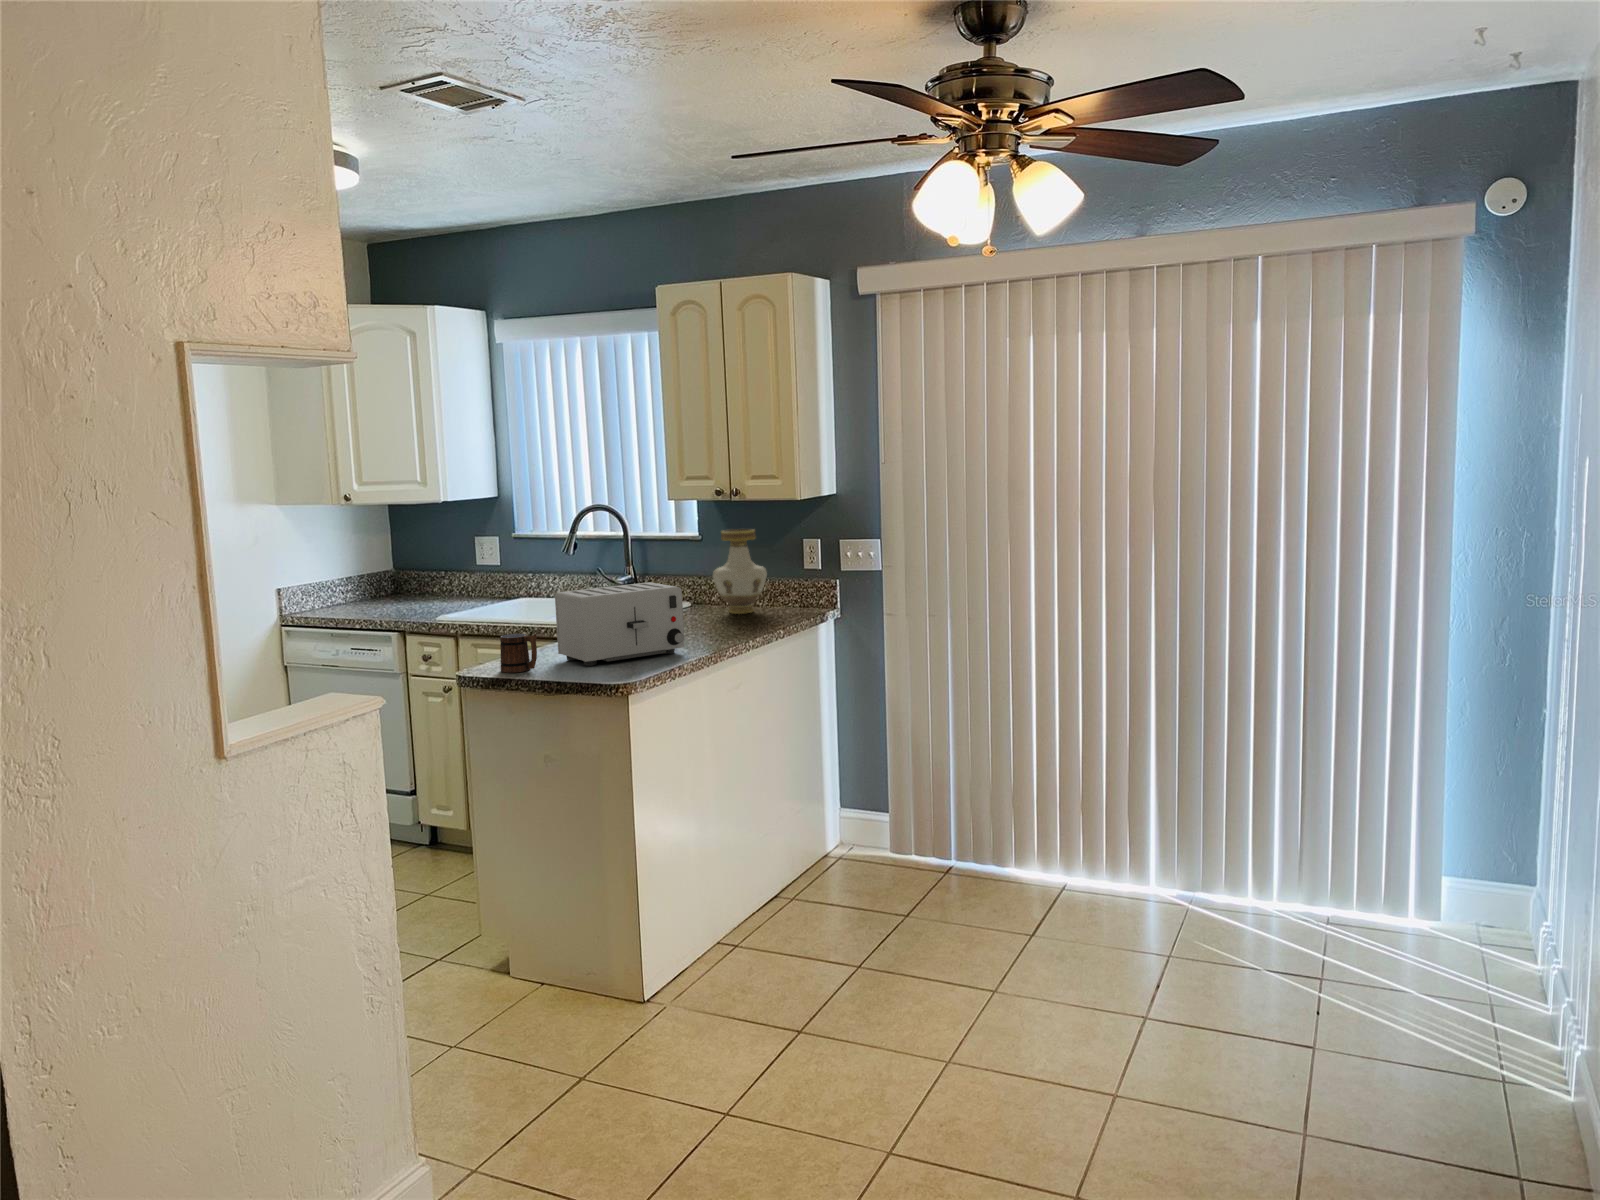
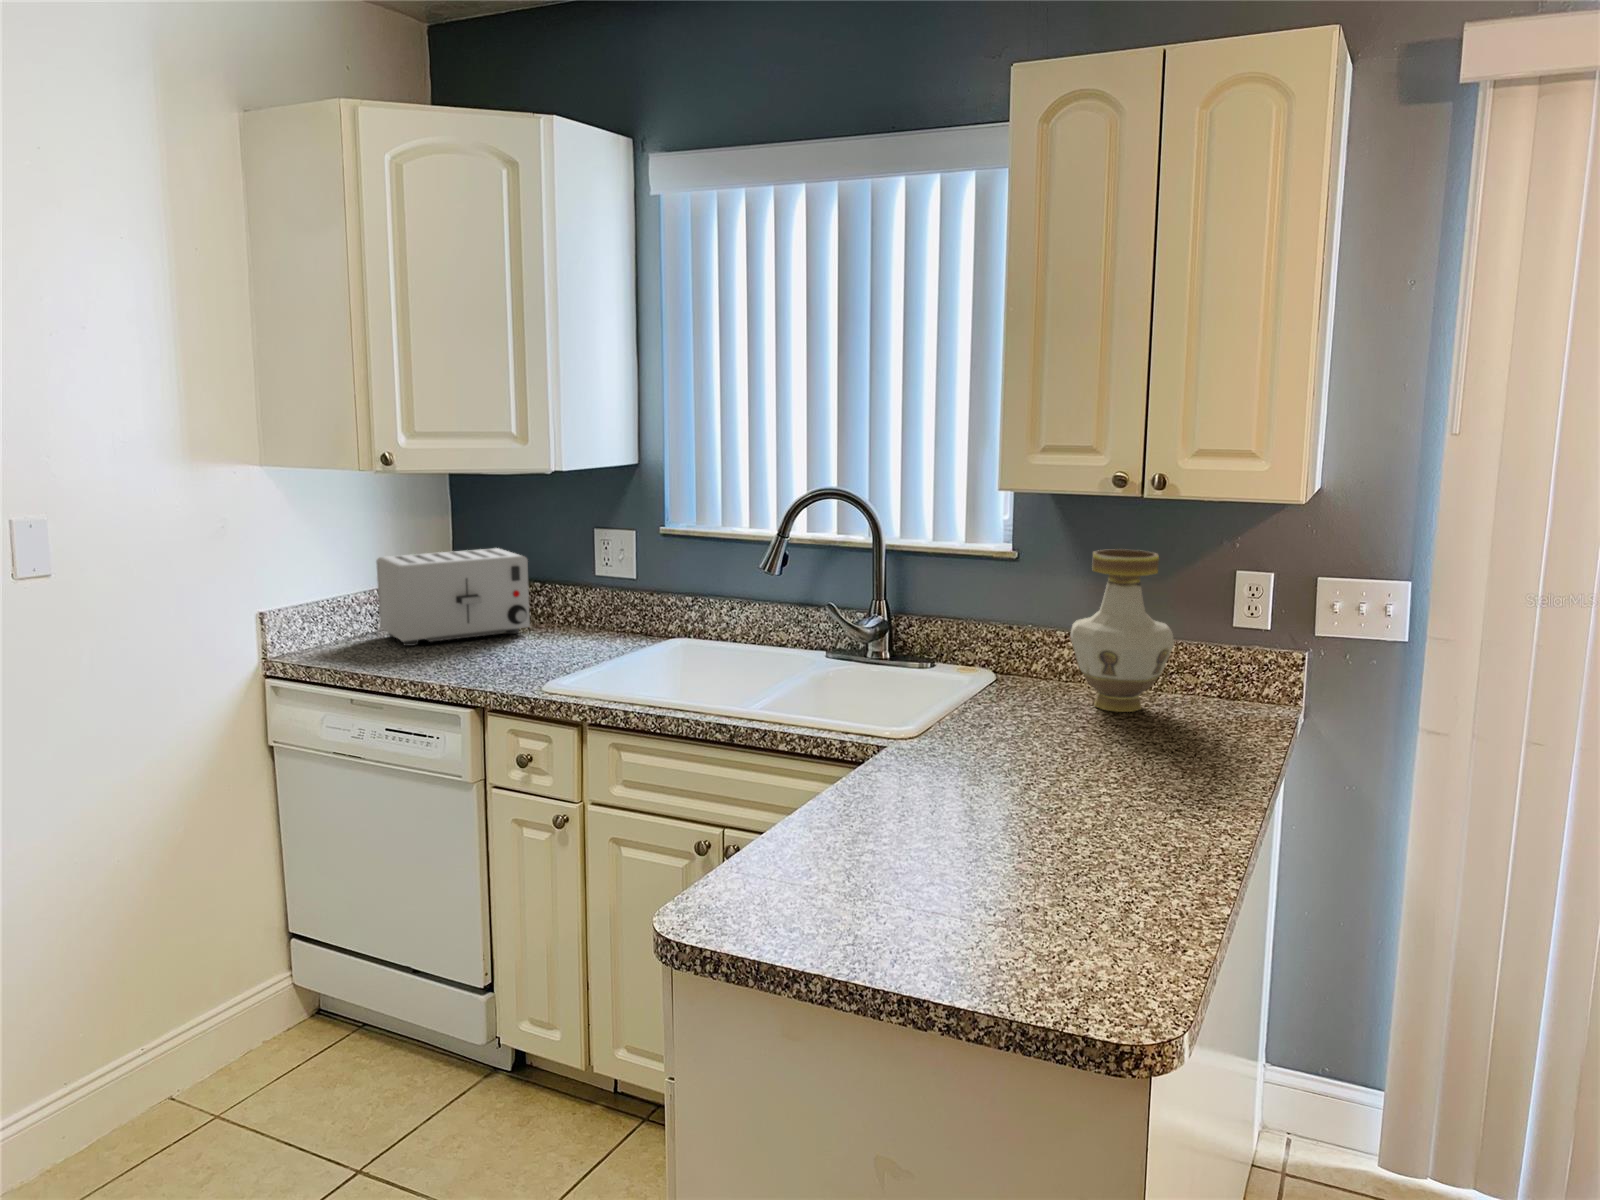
toaster: present [555,582,684,666] -> present [376,548,530,646]
mug: present [500,634,537,673] -> none [767,833,867,941]

